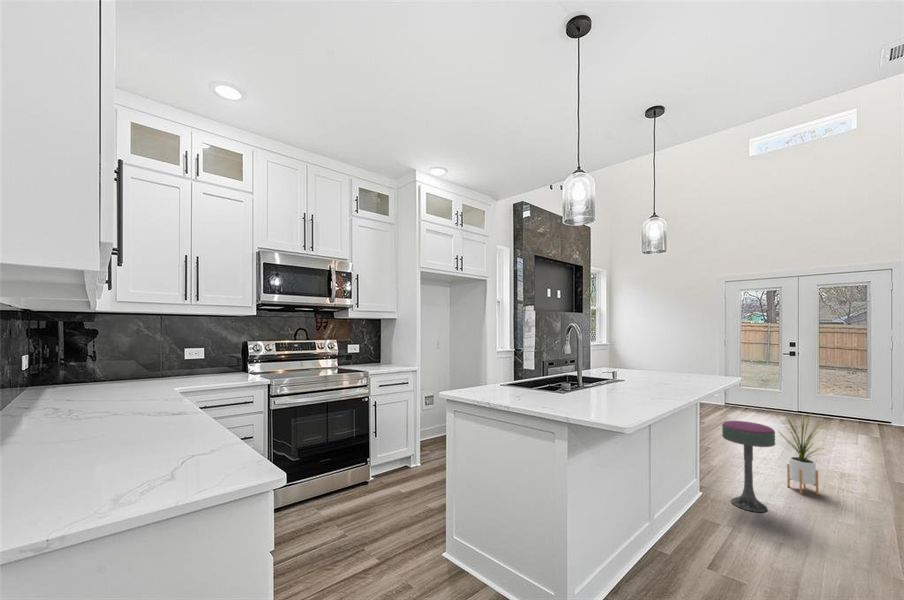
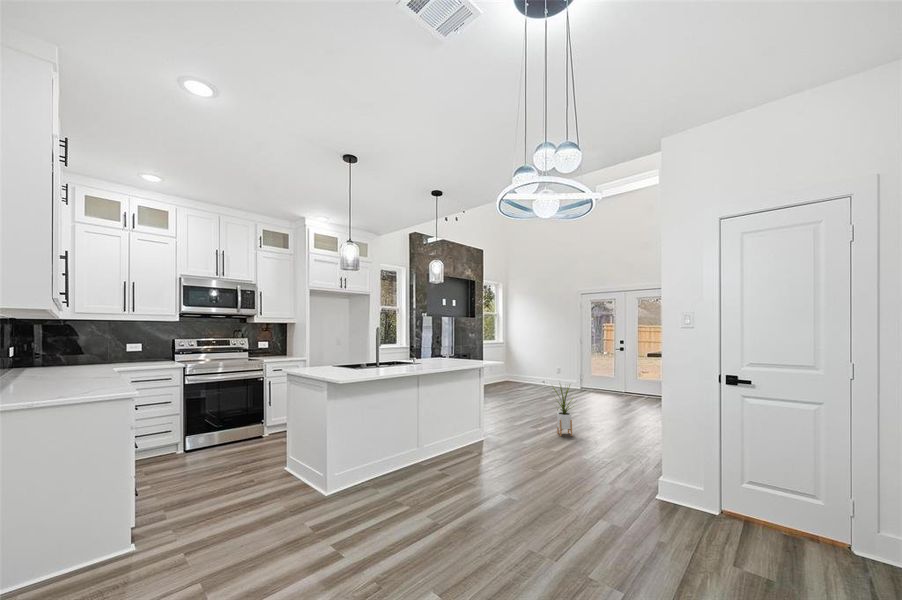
bar stool: present [722,421,775,512] -> none [500,387,529,445]

